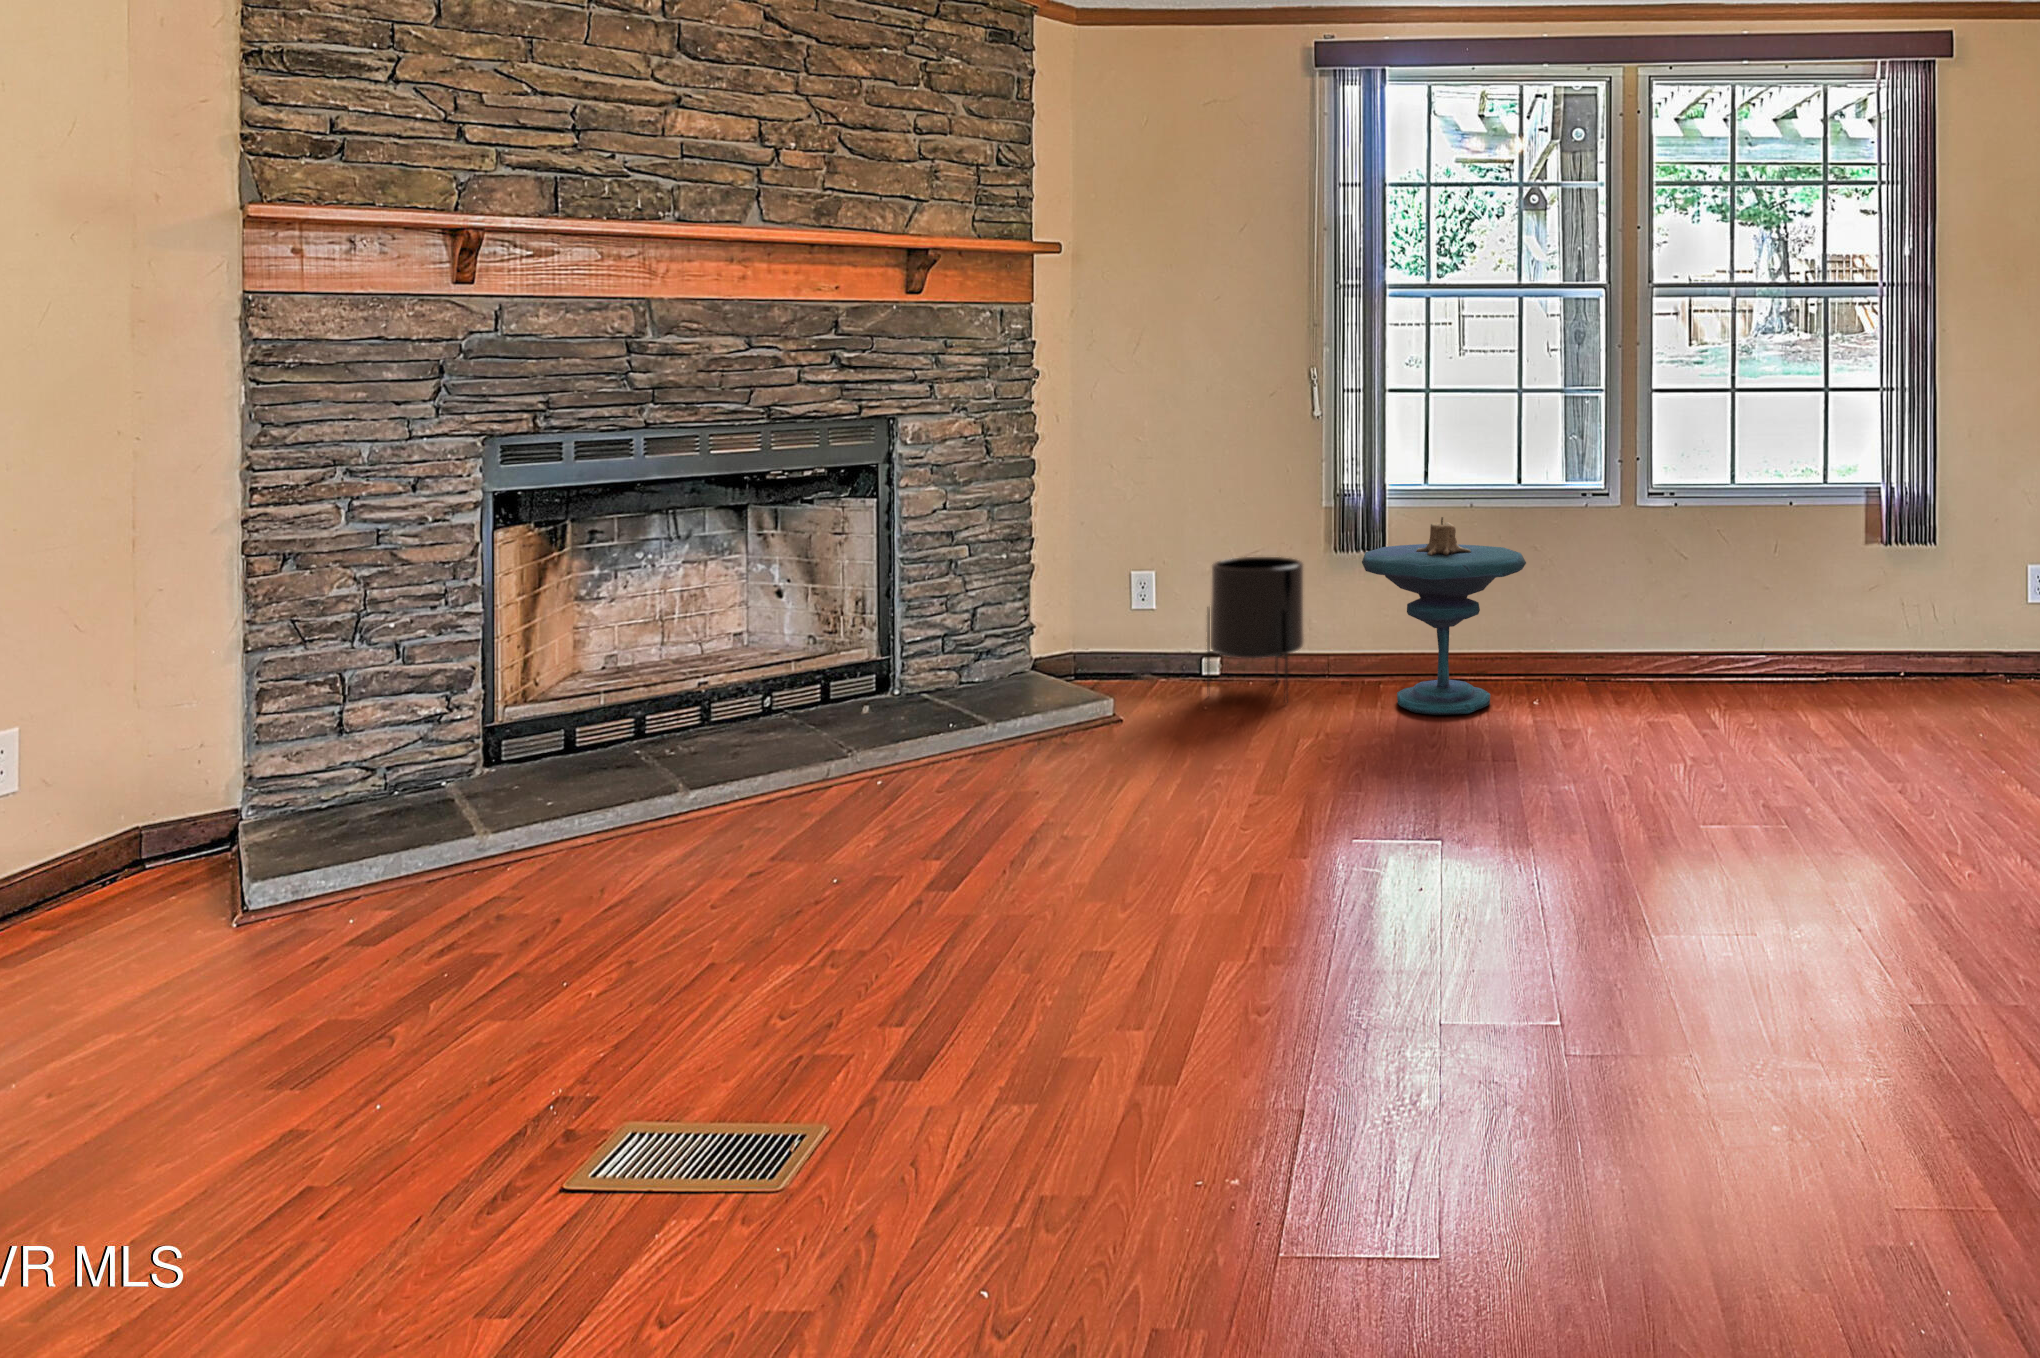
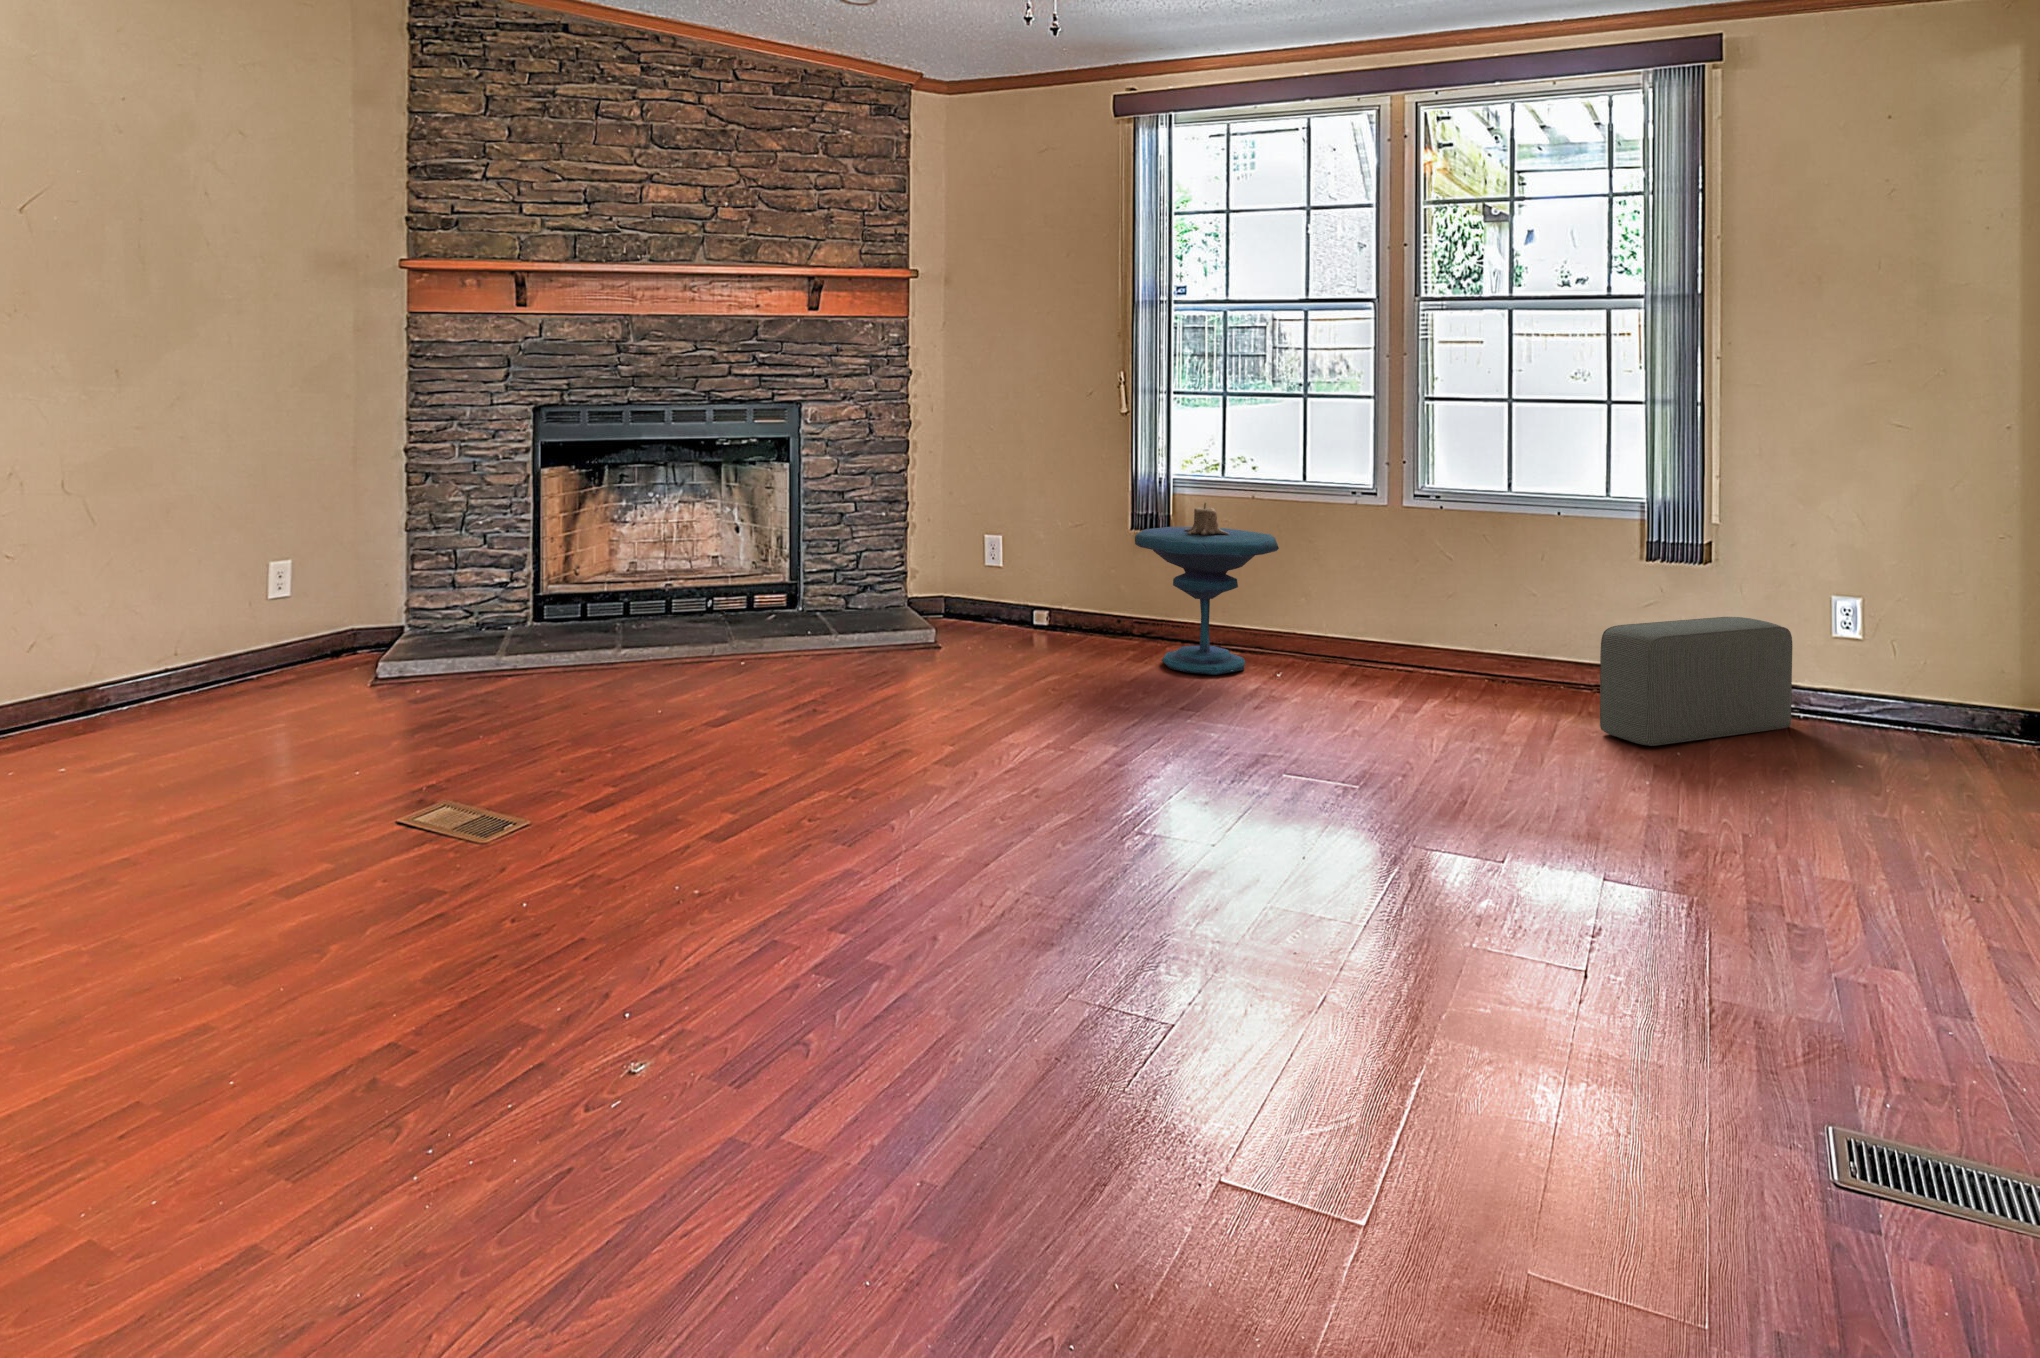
planter: present [1207,557,1304,702] -> none [1021,529,1102,651]
pouf: none [1886,596,2013,736] -> present [1600,617,1792,746]

